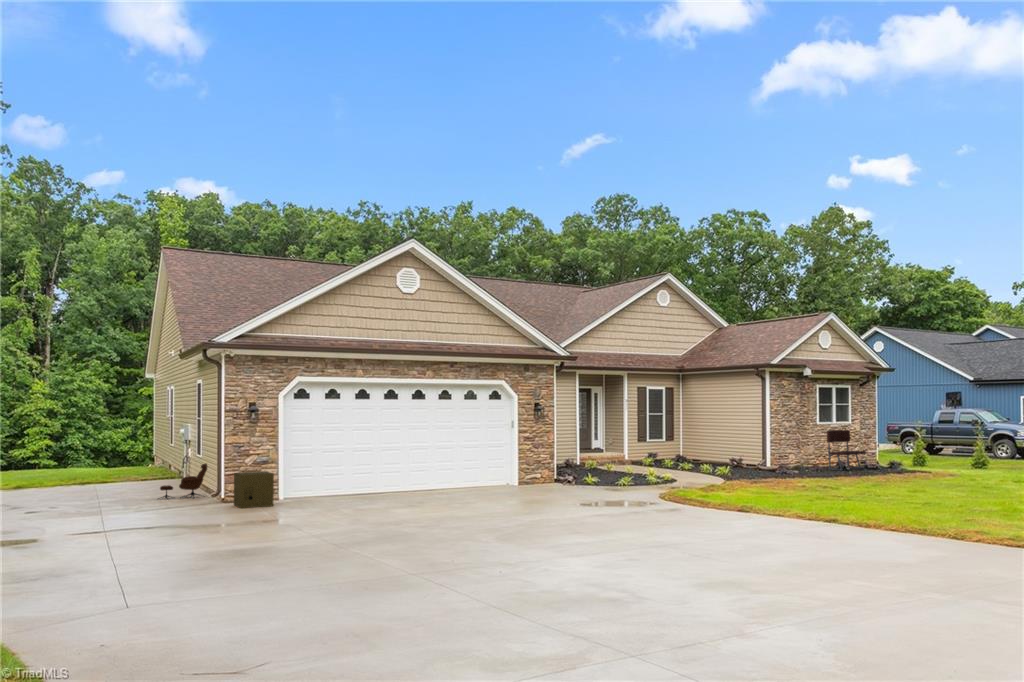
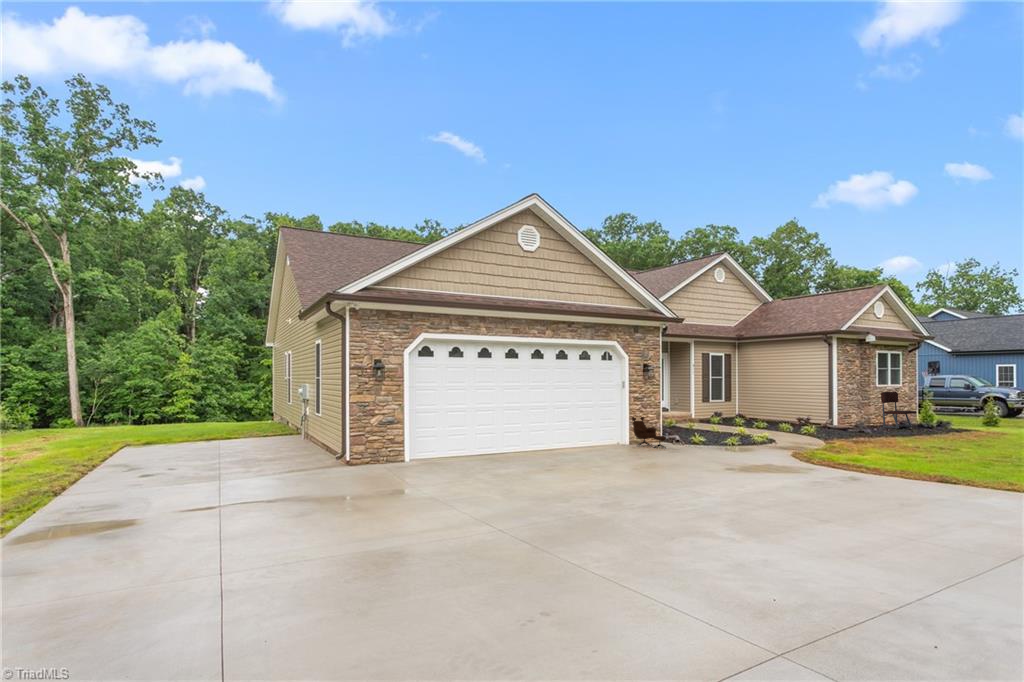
lounge chair: present [160,463,207,498] -> present [632,417,666,447]
cardboard box: present [234,471,274,508] -> none [359,432,404,473]

